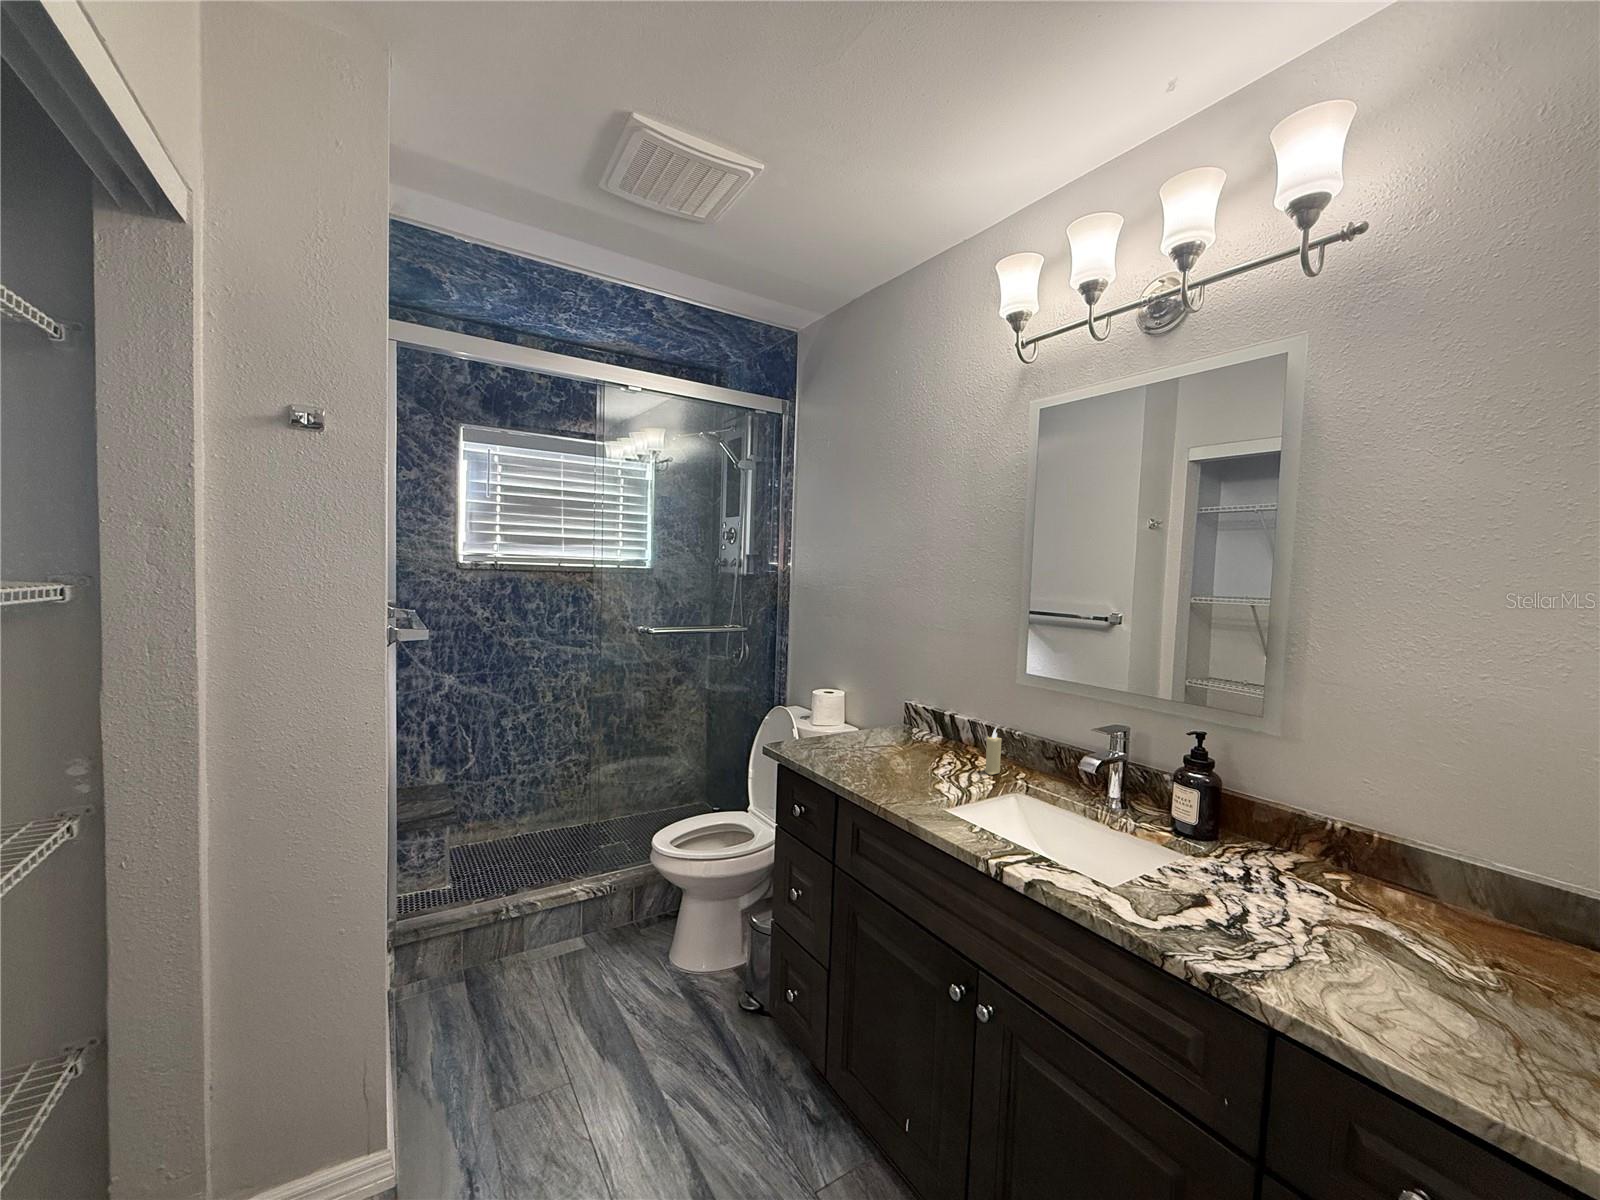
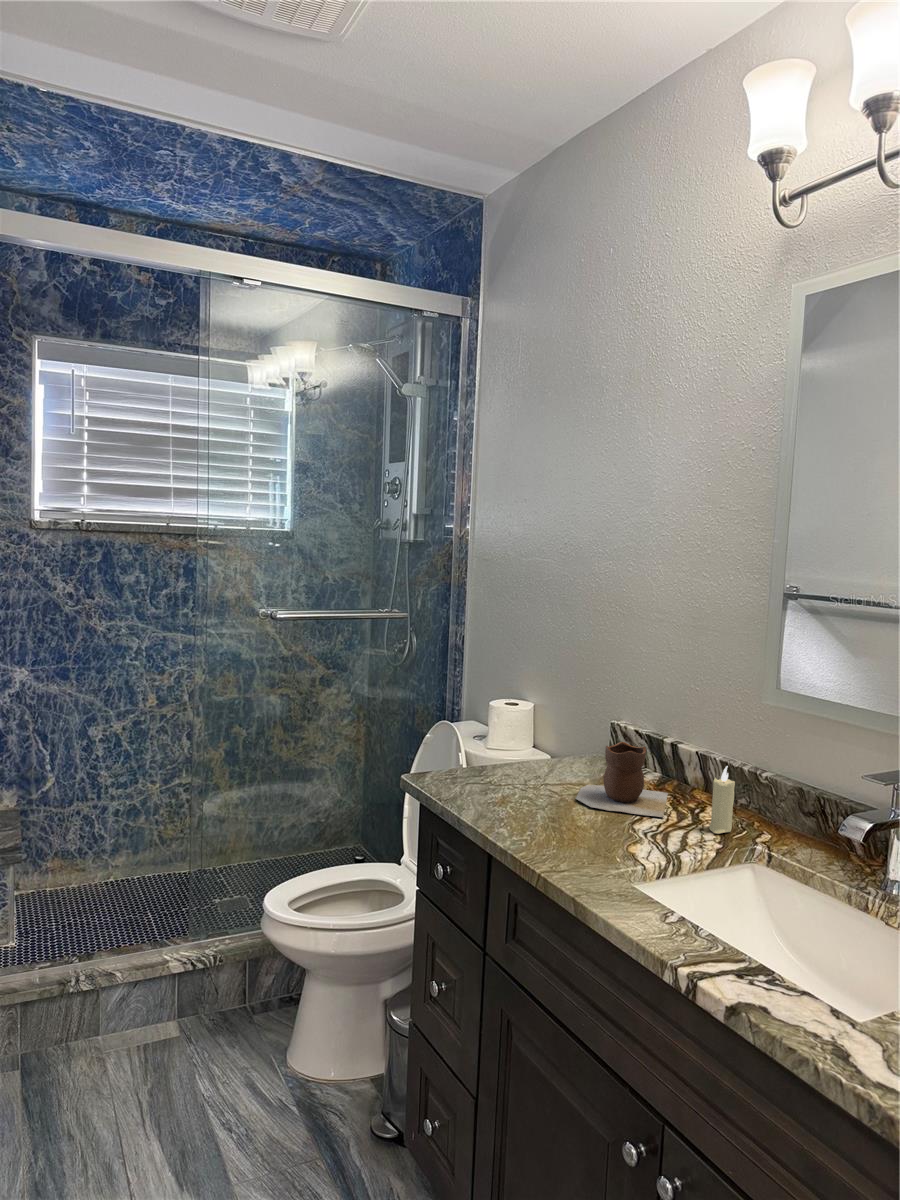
vase: none [890,714,952,765] -> present [576,742,668,817]

